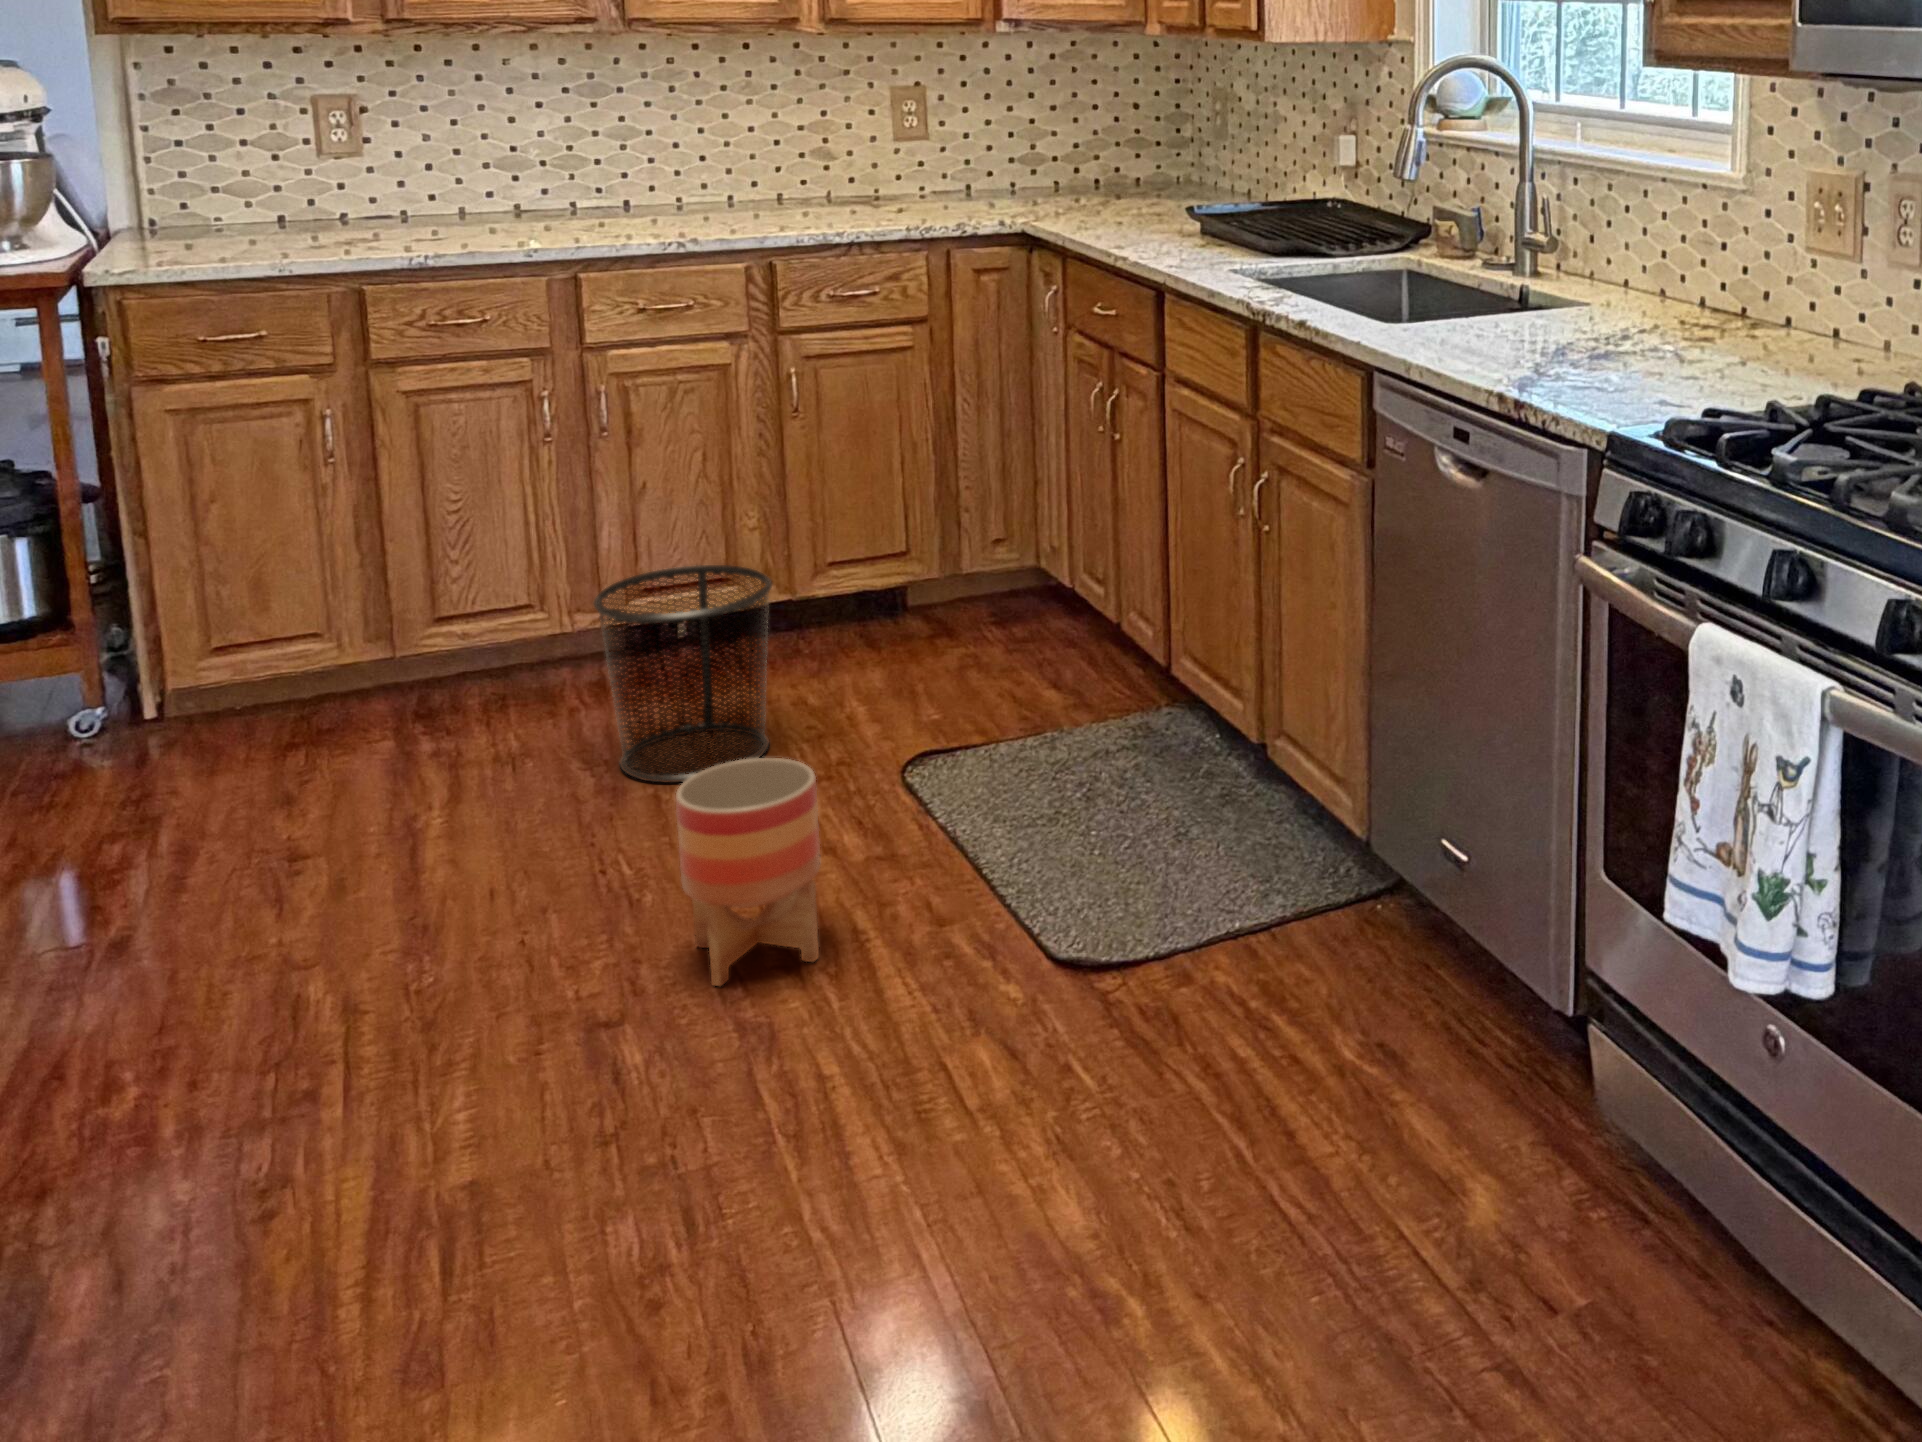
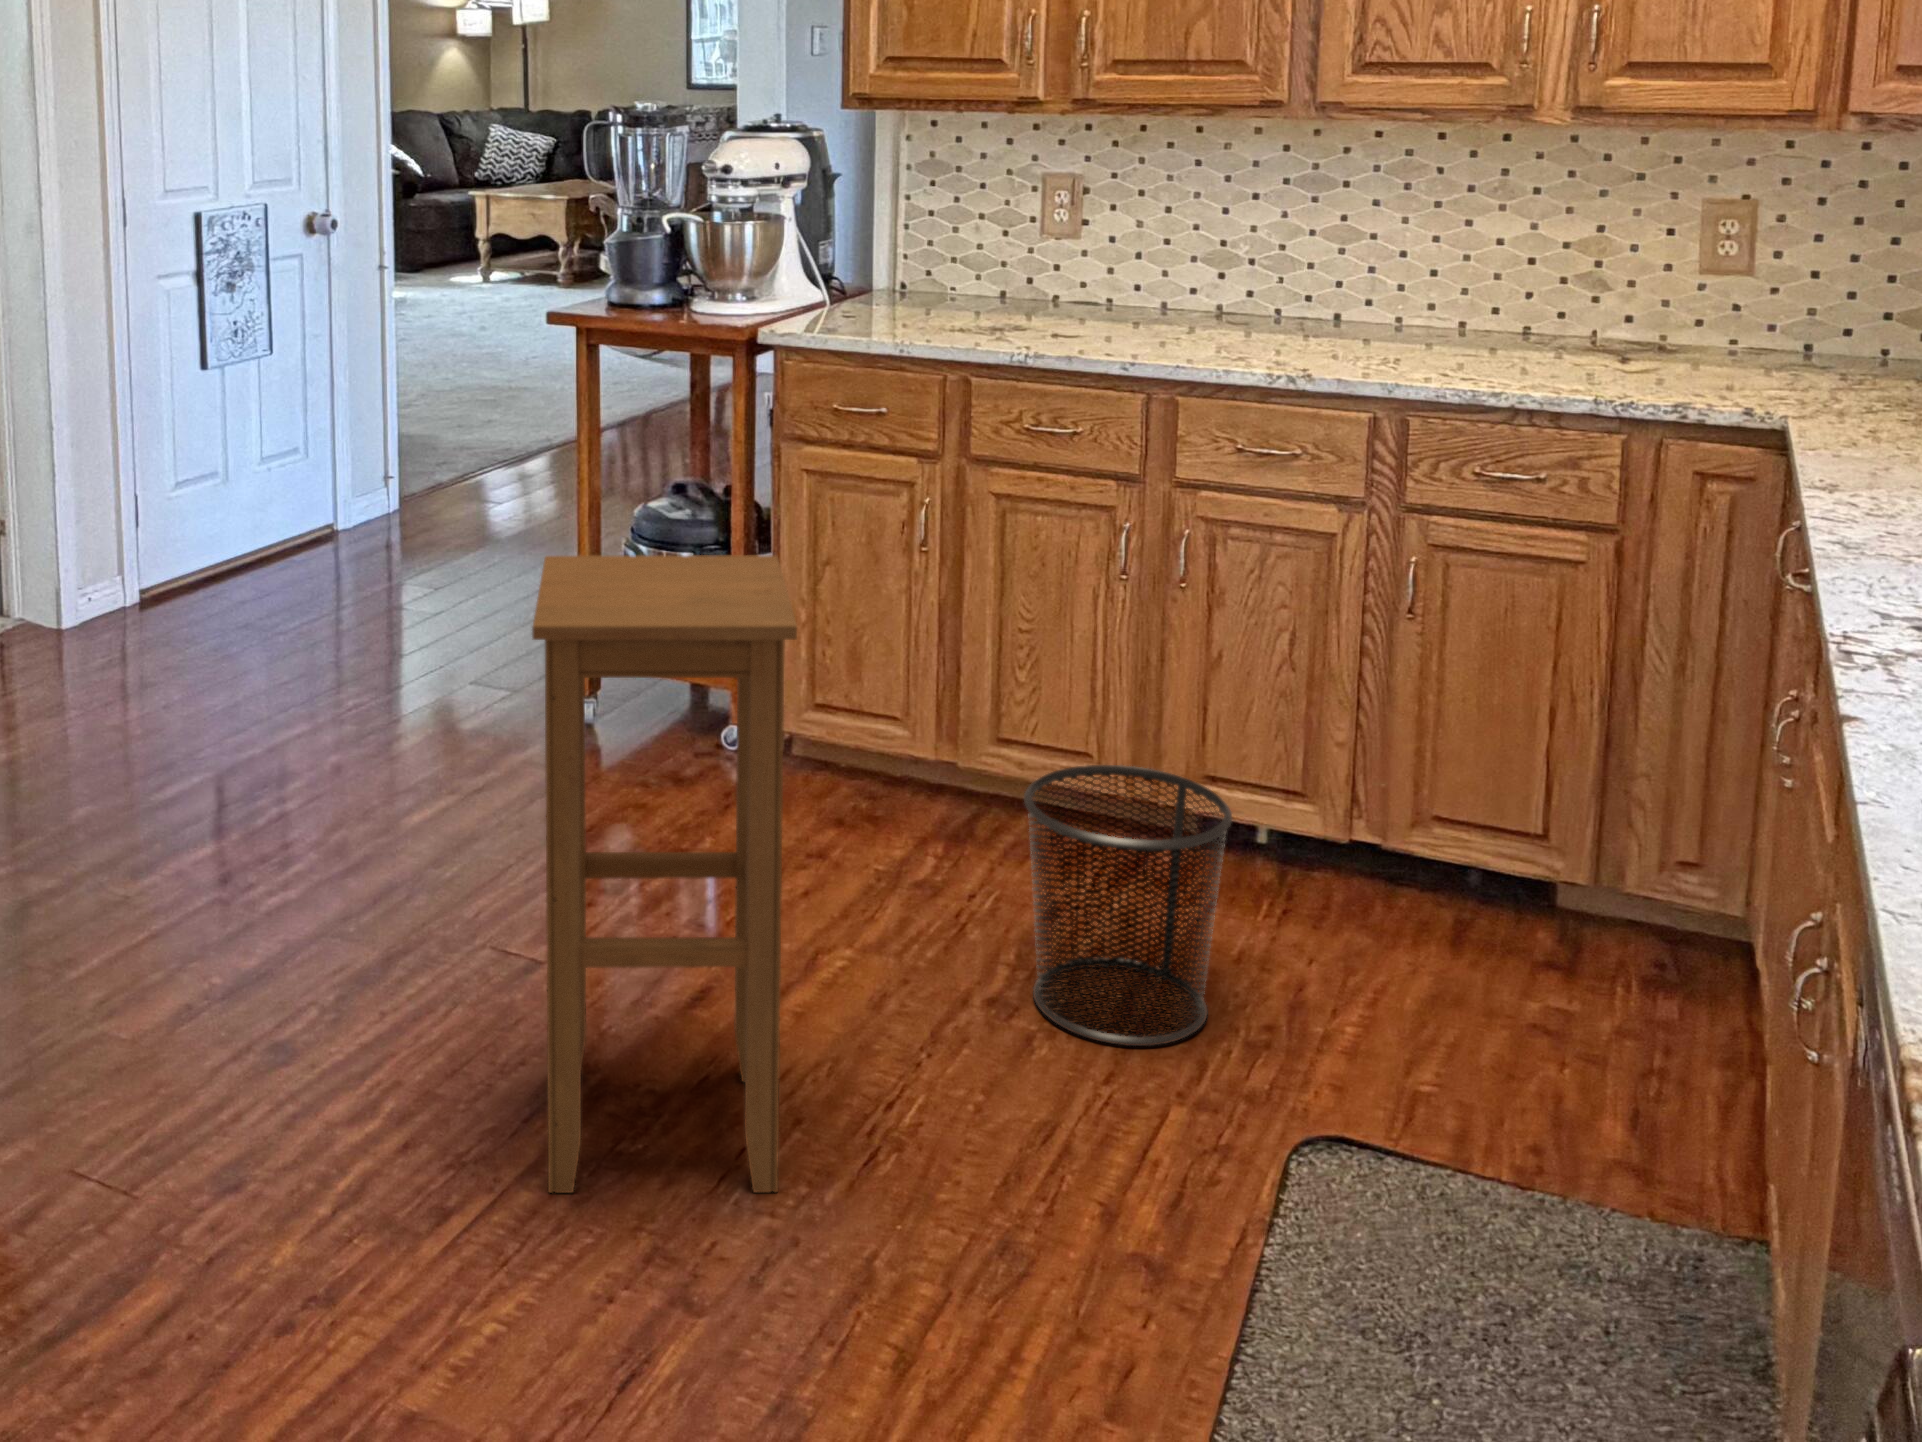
stool: none [202,434,588,1041] -> present [532,555,797,1193]
planter: present [676,758,820,986] -> none [814,1049,986,1363]

